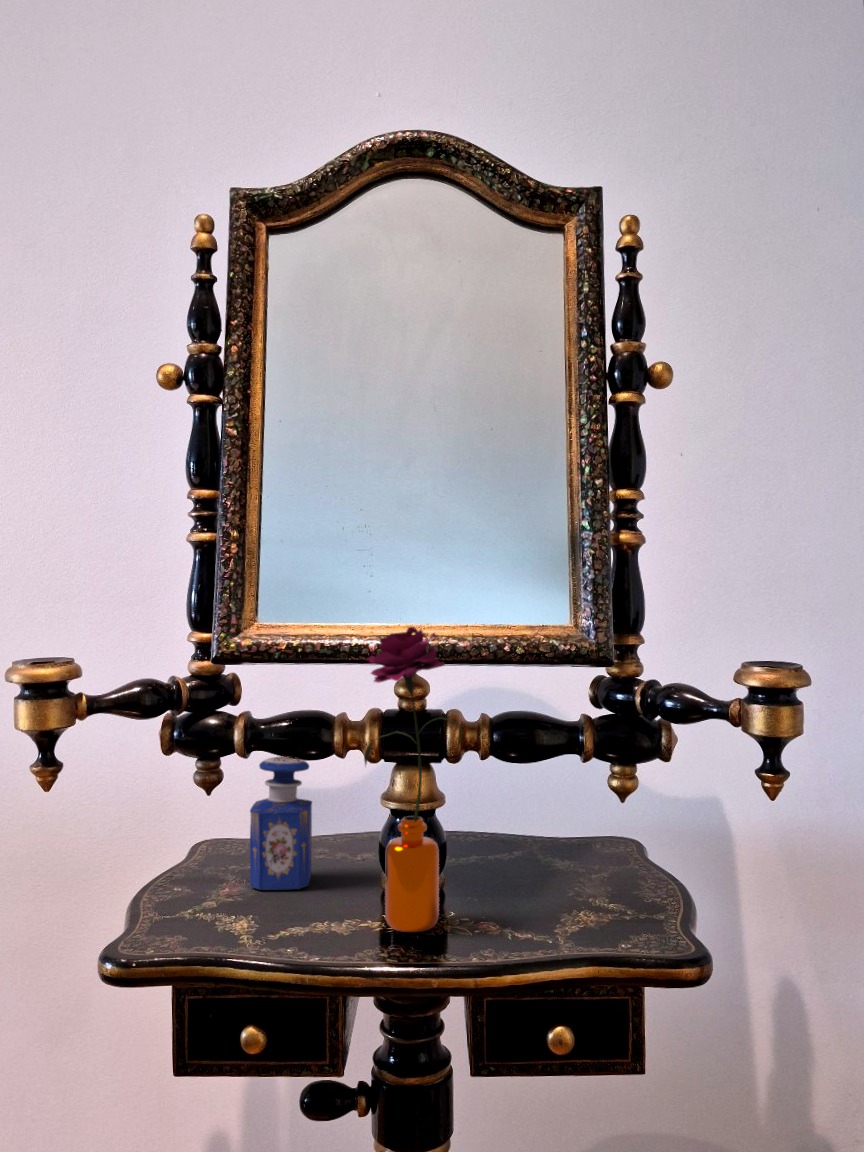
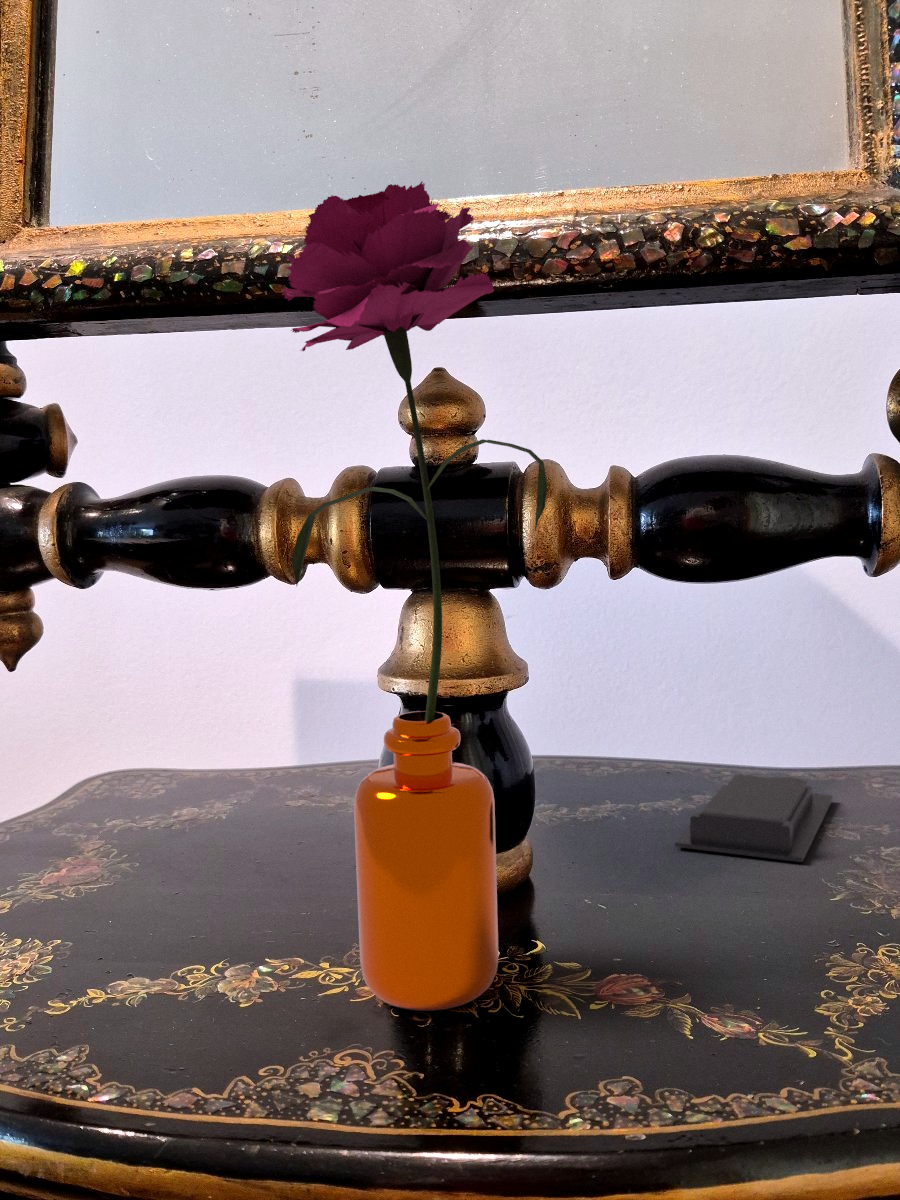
perfume bottle: present [250,756,312,890] -> none [95,587,253,874]
soap bar: none [505,845,576,882] -> present [675,775,833,862]

